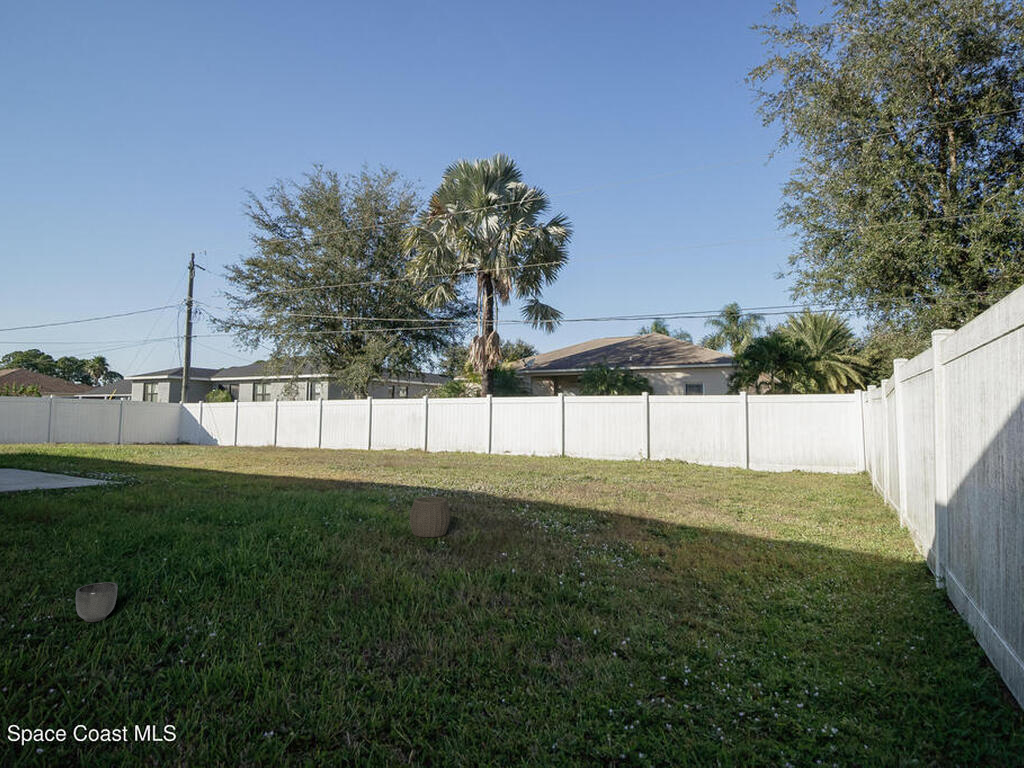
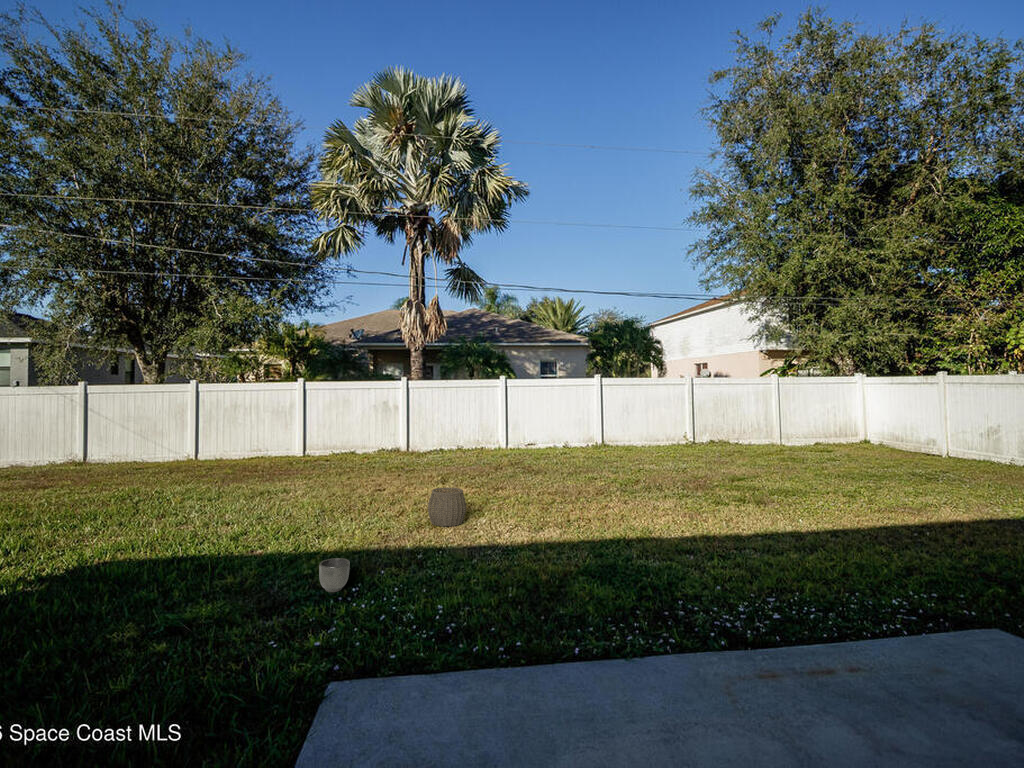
planter: present [76,582,117,622] -> present [319,558,350,592]

